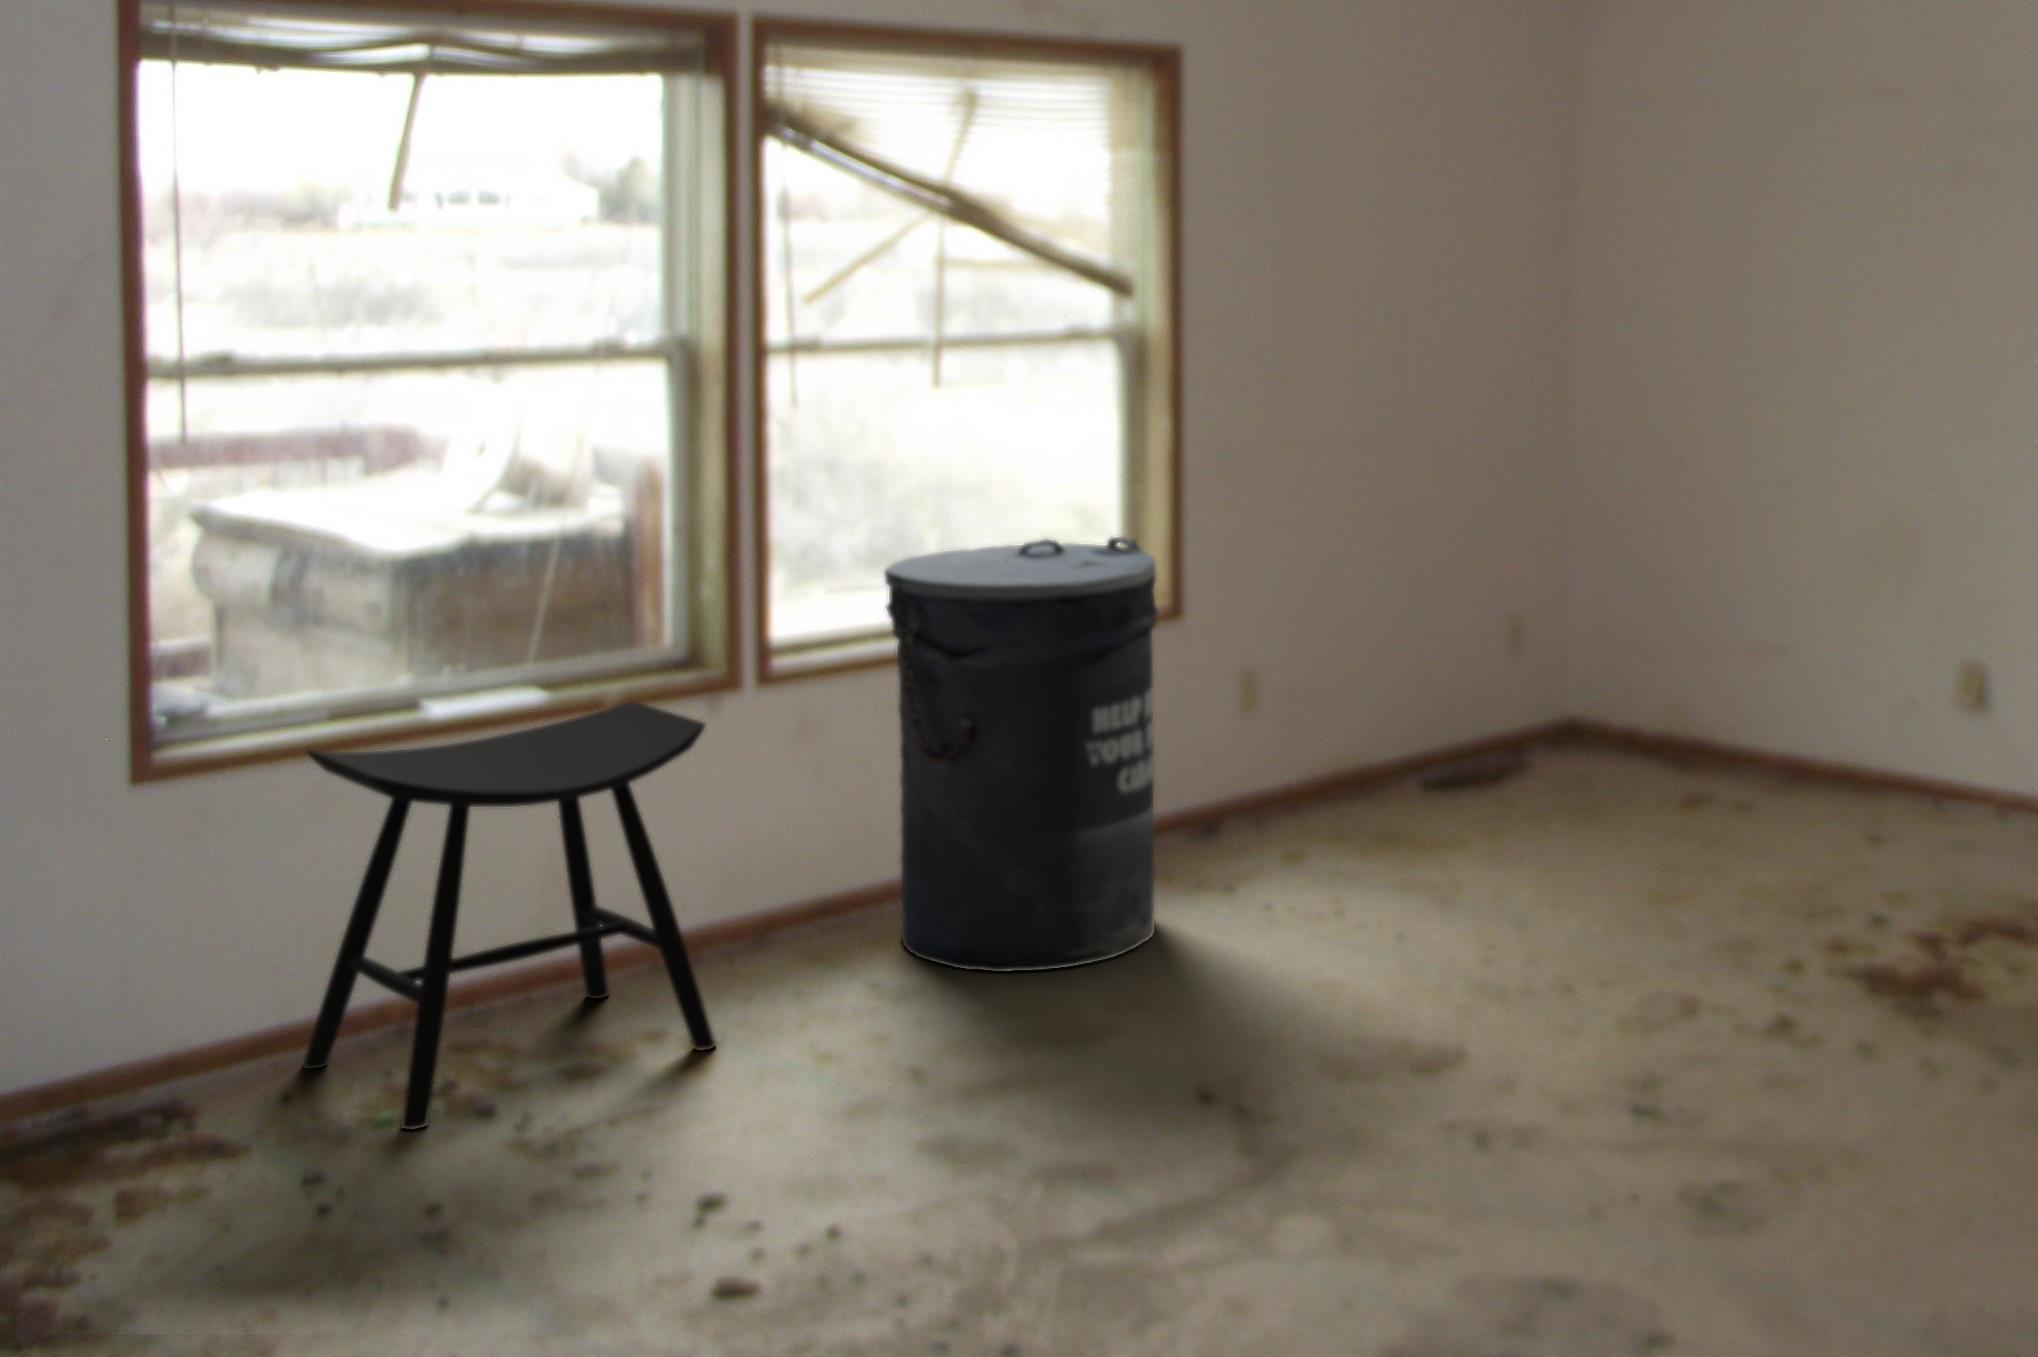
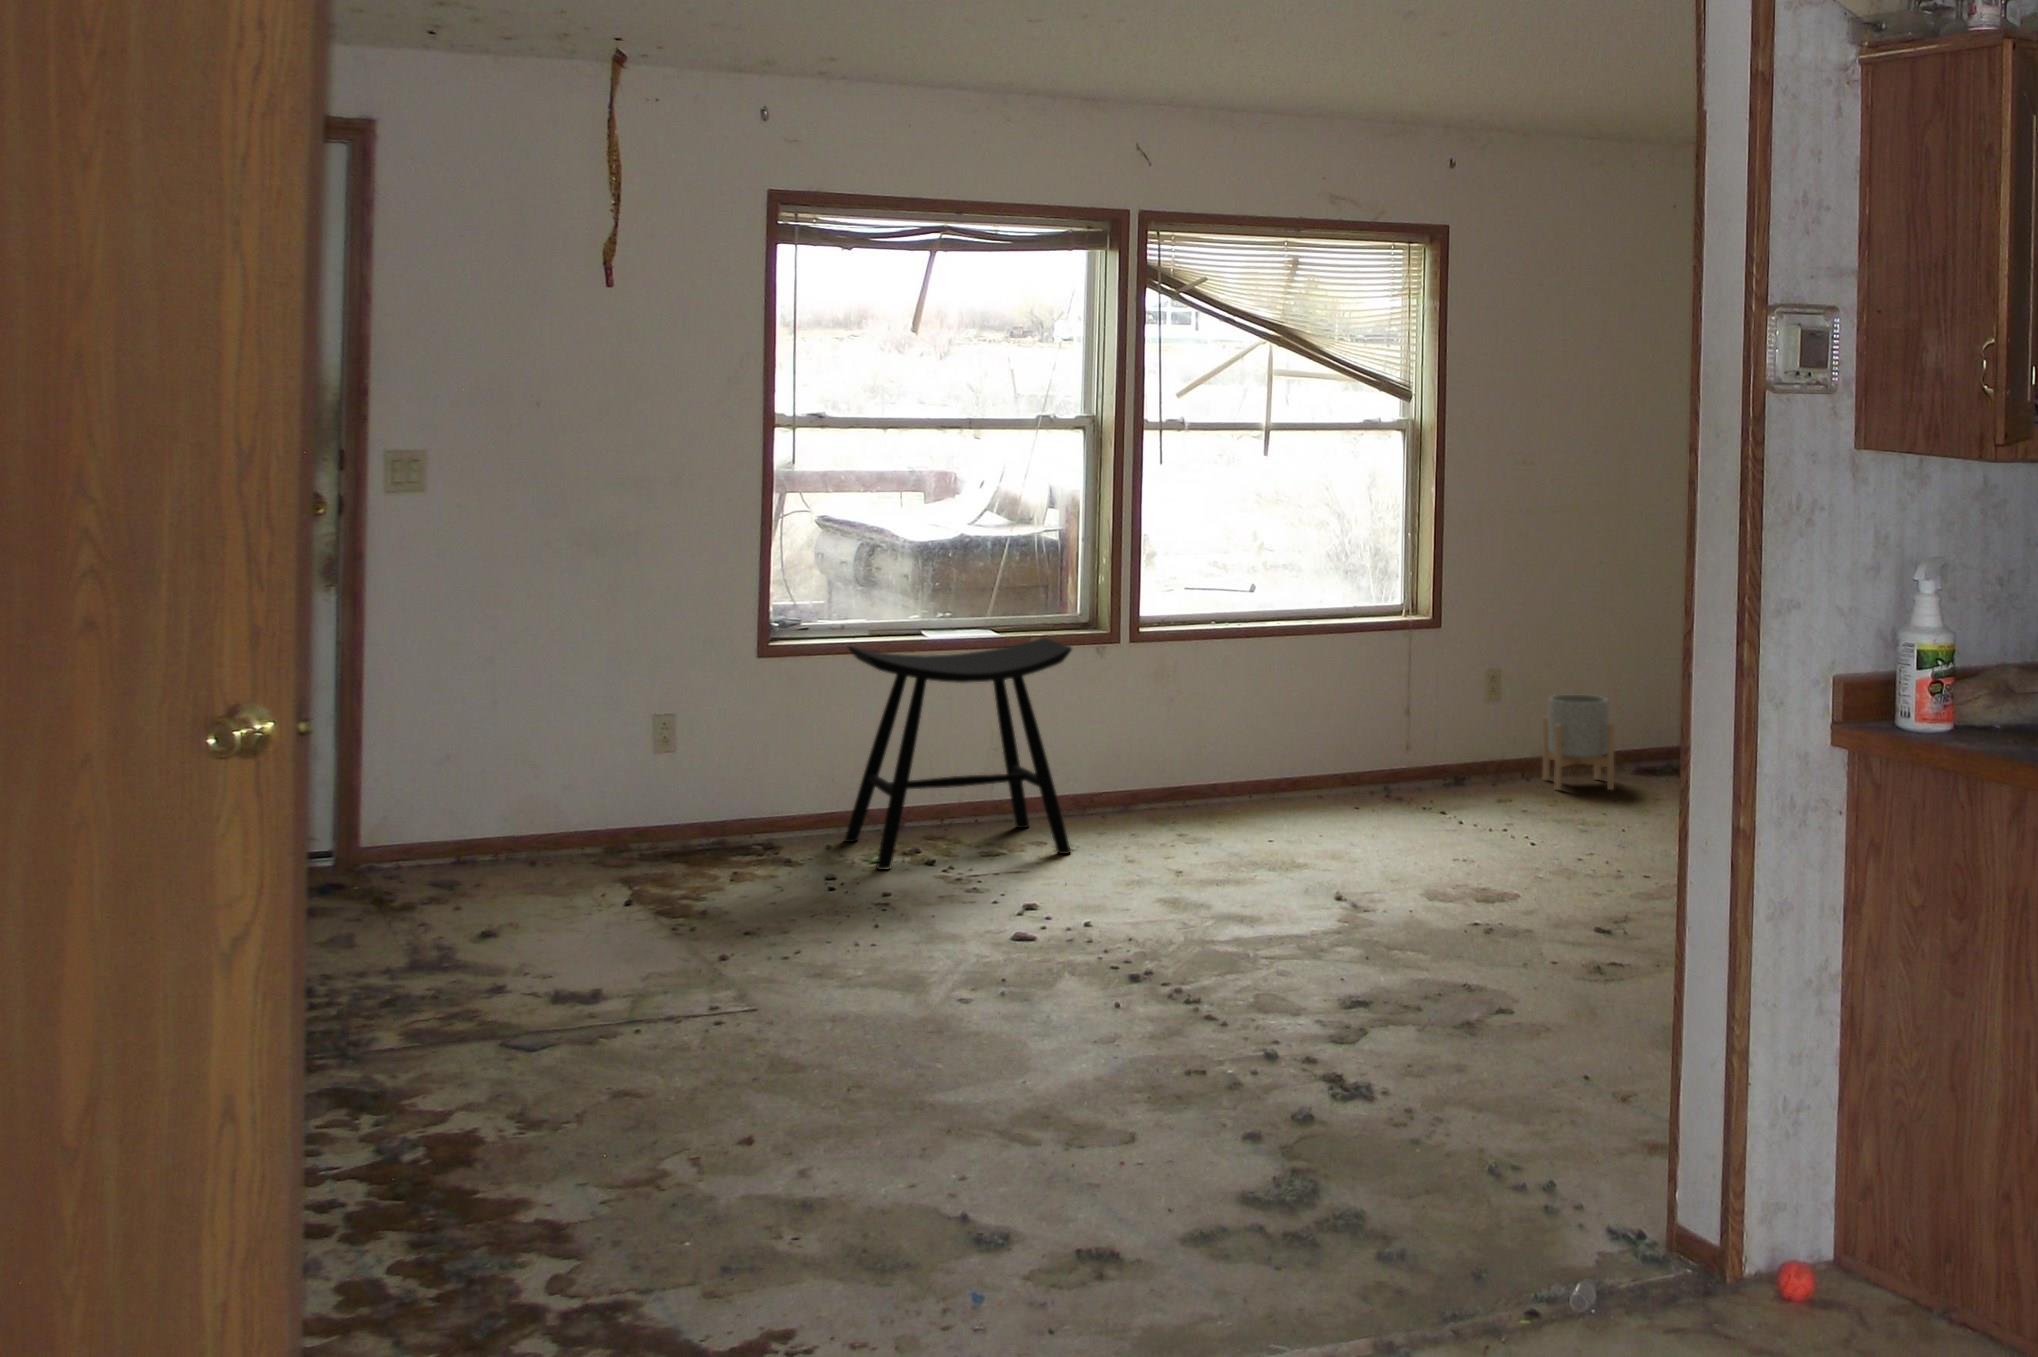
trash can: present [884,537,1157,972] -> none [1210,554,1389,839]
planter: none [1293,694,1400,830] -> present [1543,694,1614,790]

